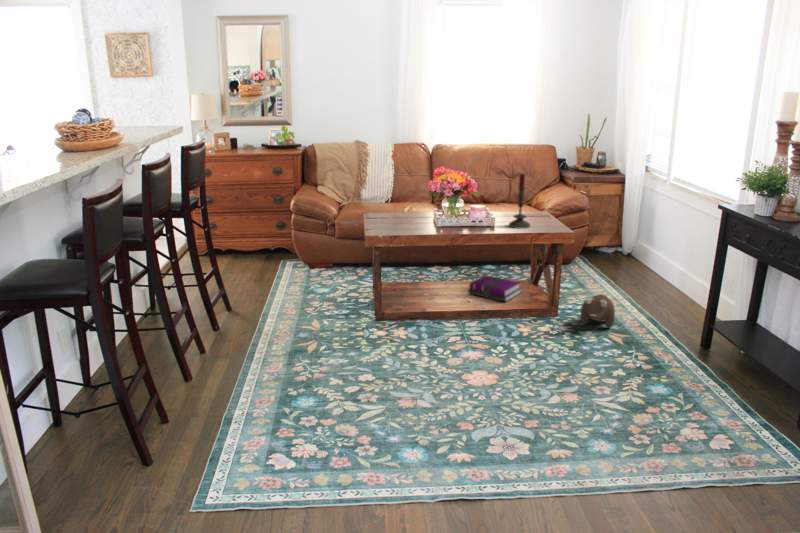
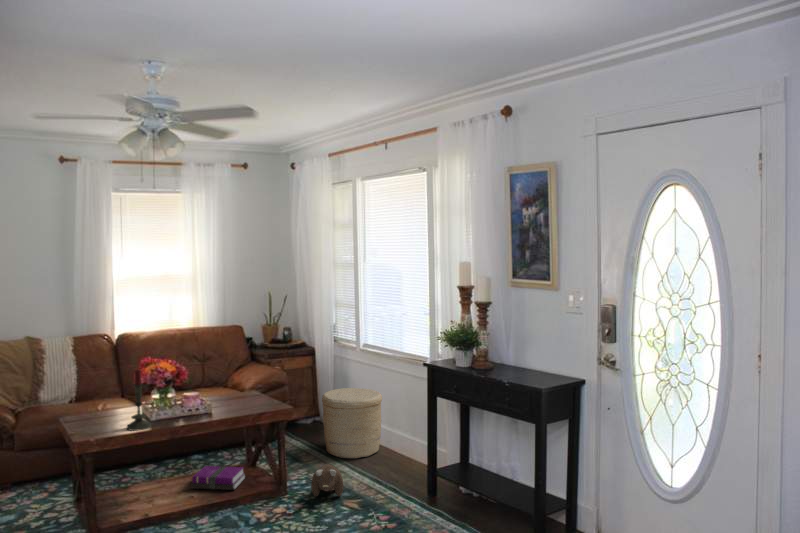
candle: present [509,173,530,229] -> present [127,370,151,431]
woven basket: none [614,220,684,294] -> present [322,388,382,458]

